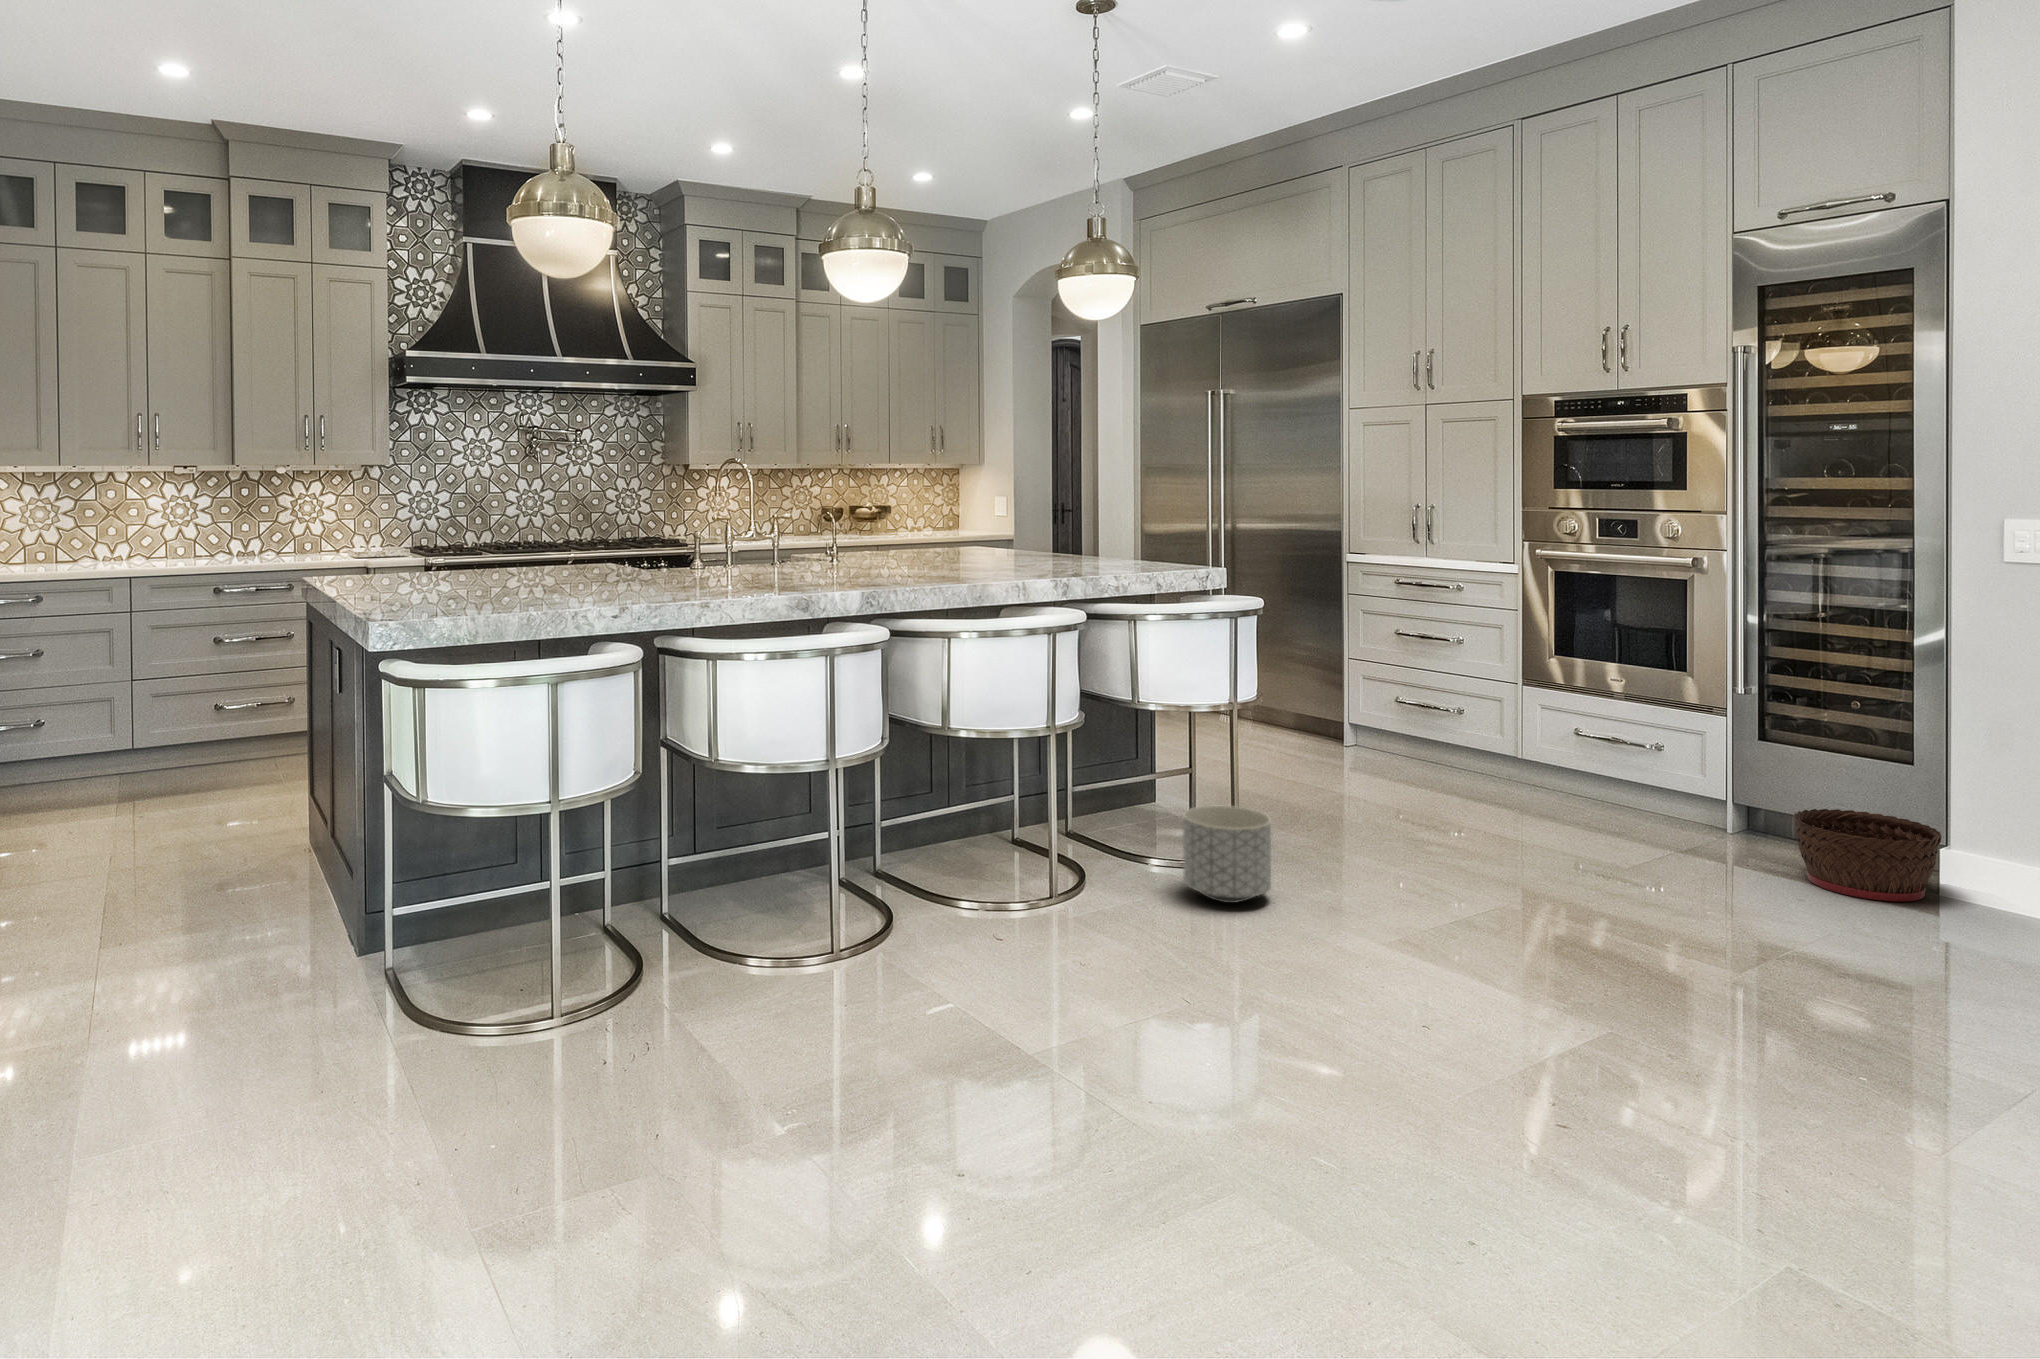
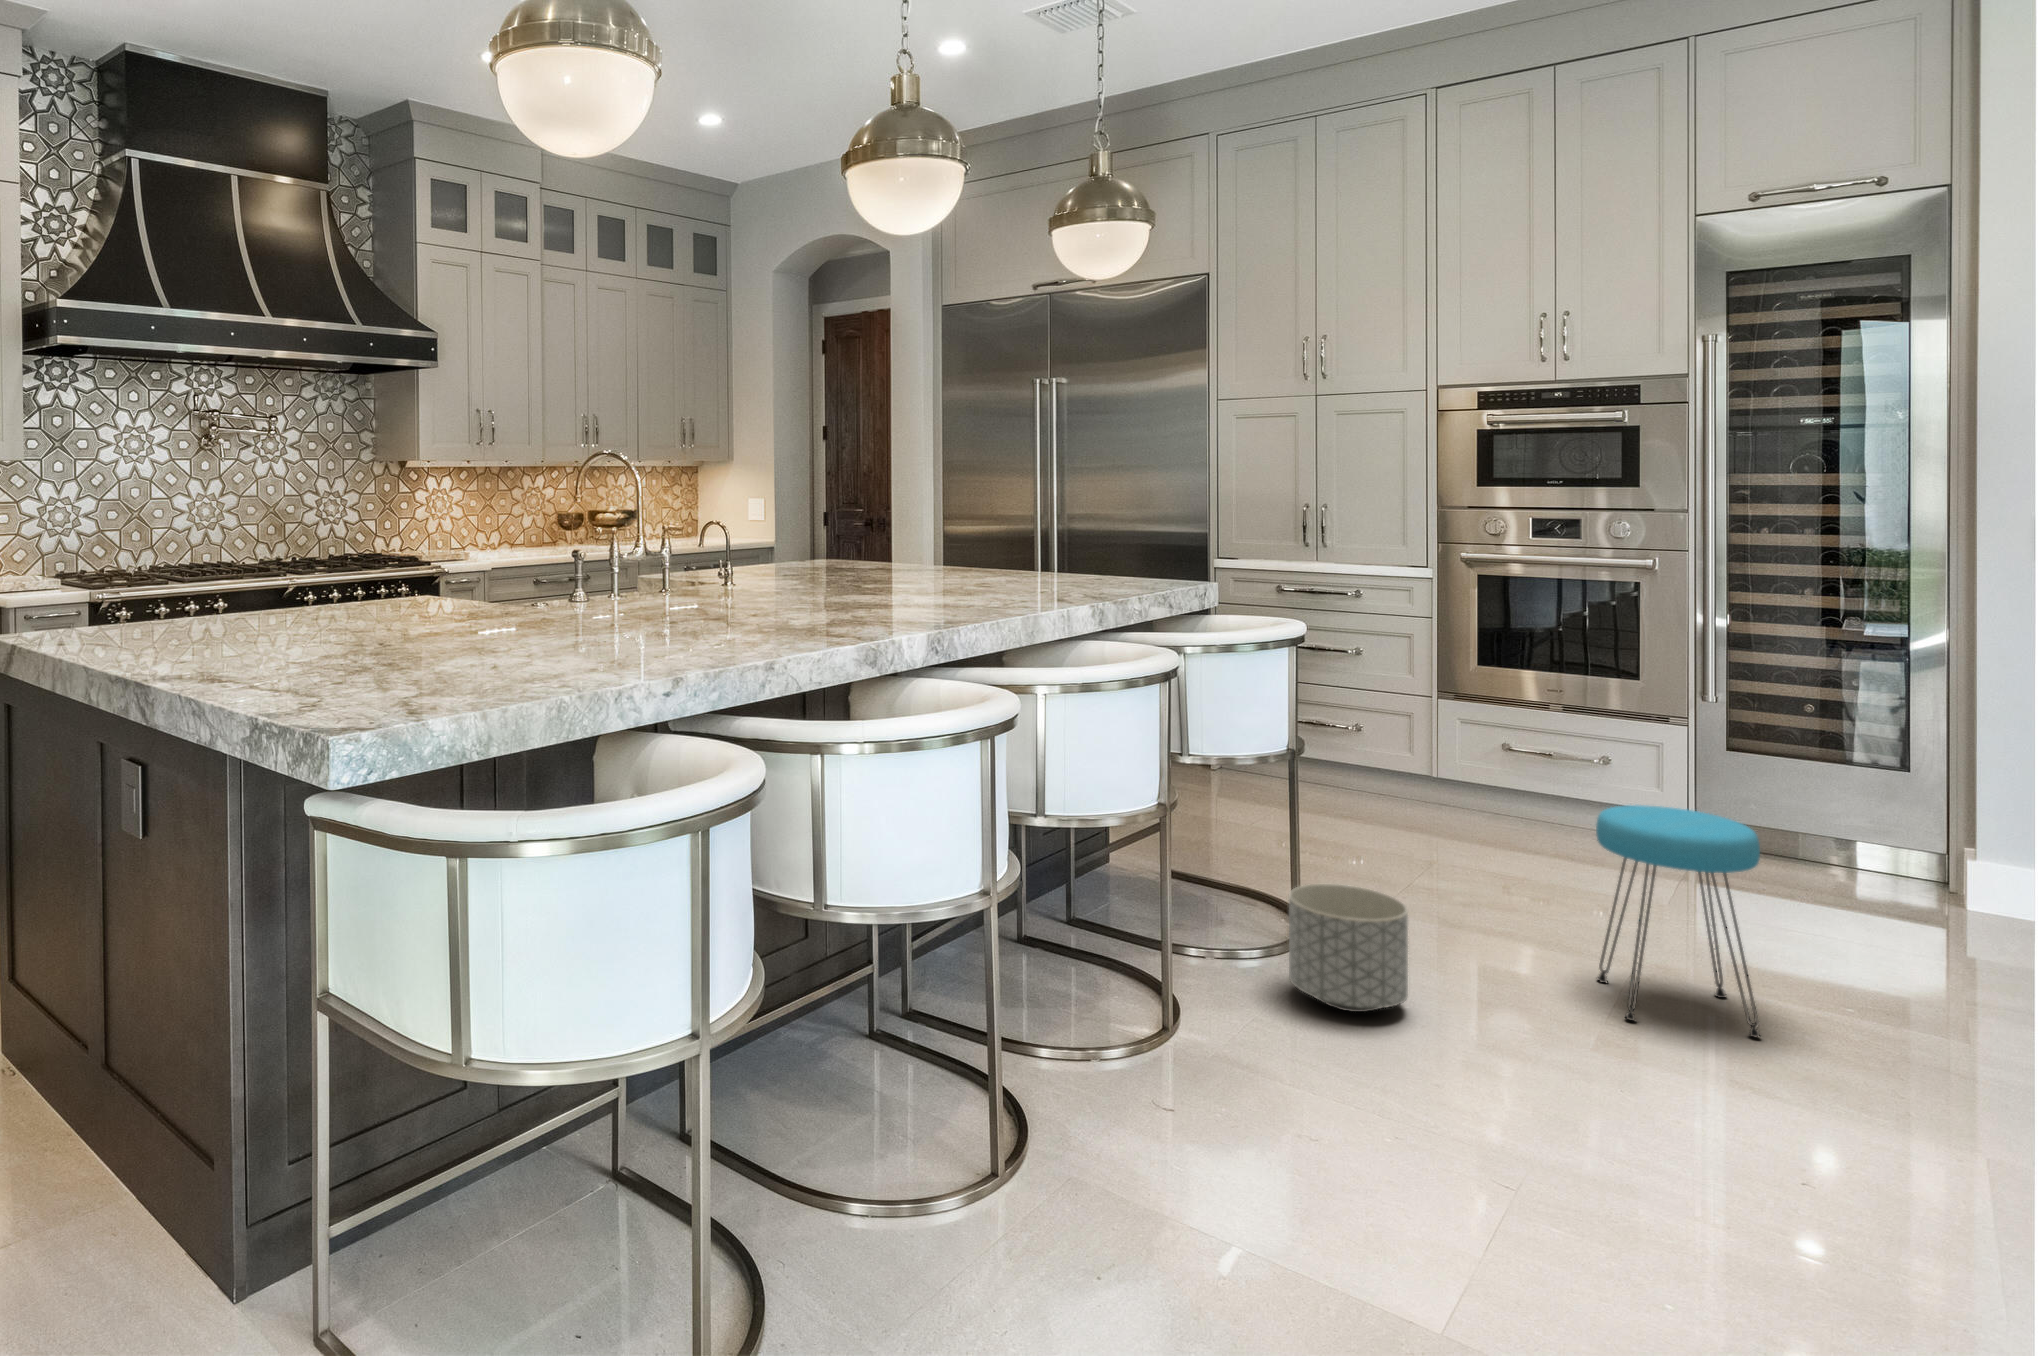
stool: none [1444,757,1565,946] -> present [1596,805,1760,1037]
basket: present [1793,809,1941,901] -> none [1824,826,1997,928]

